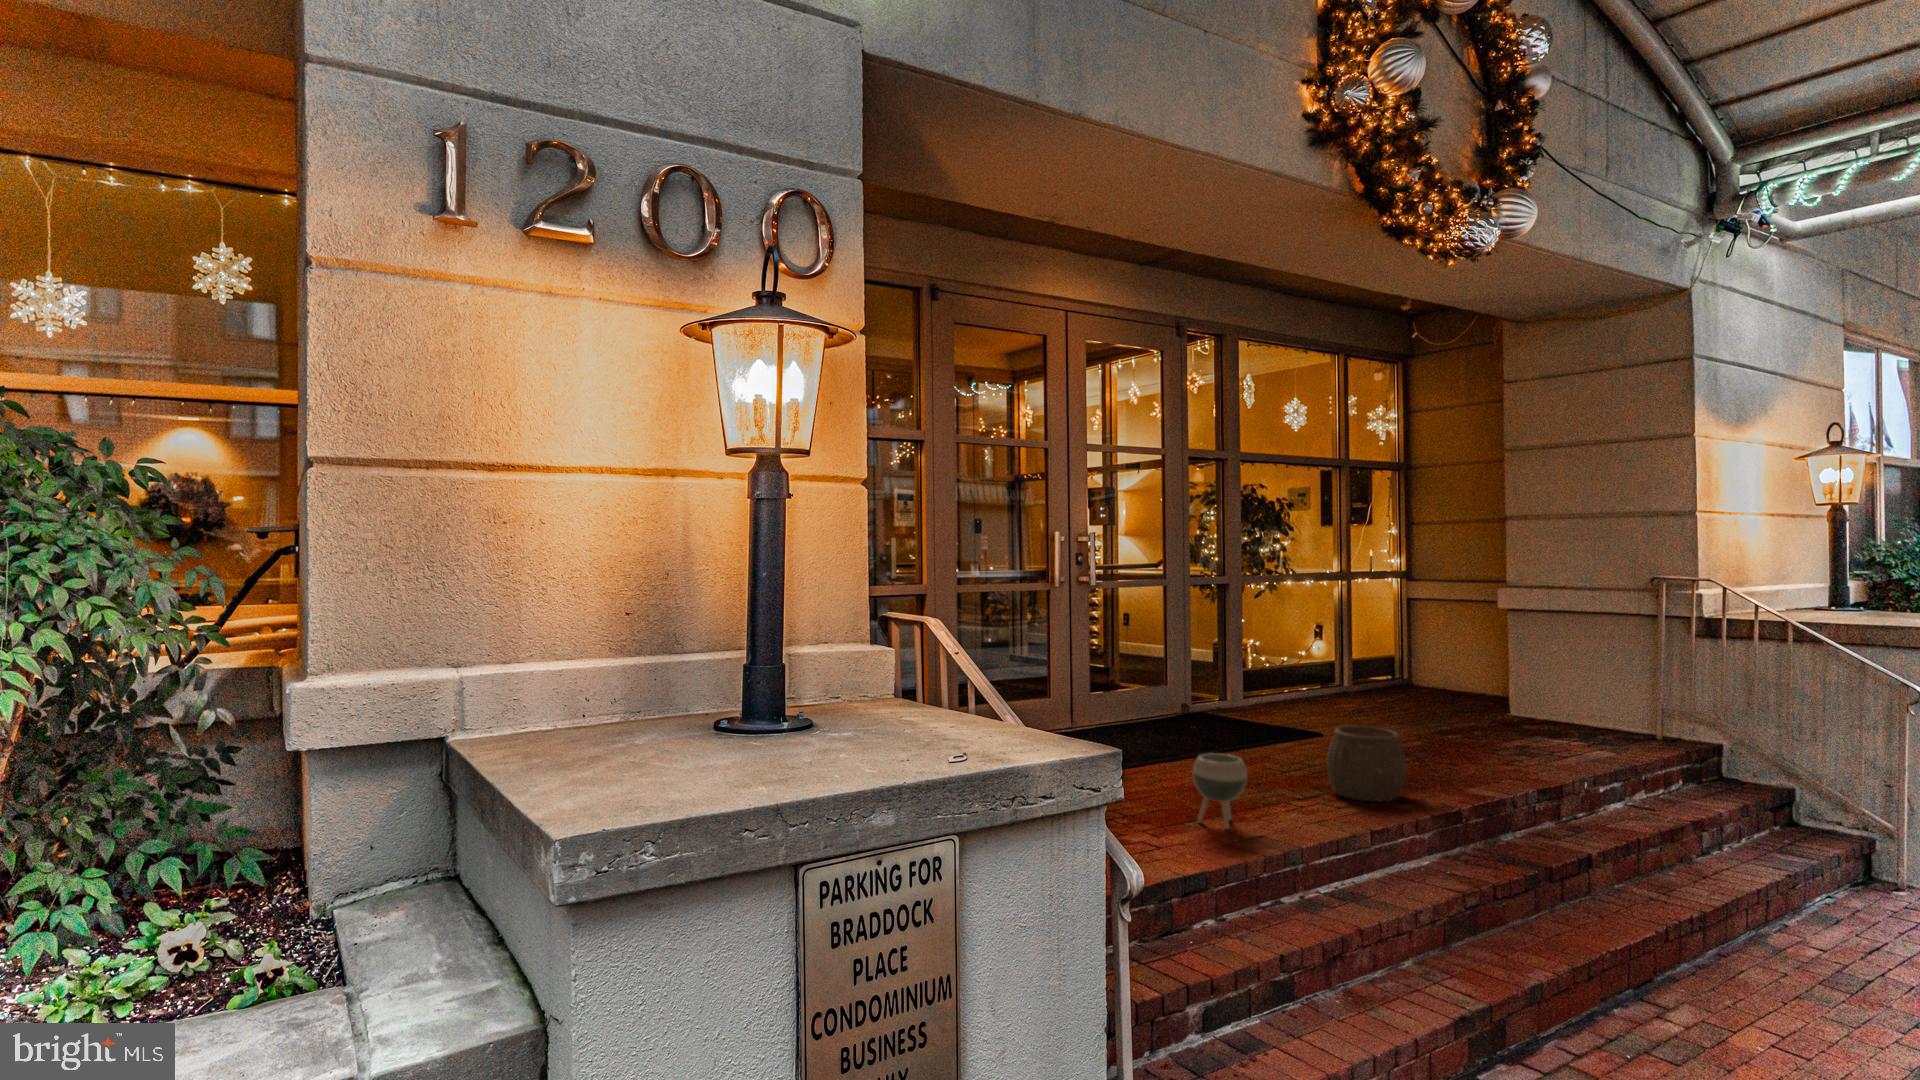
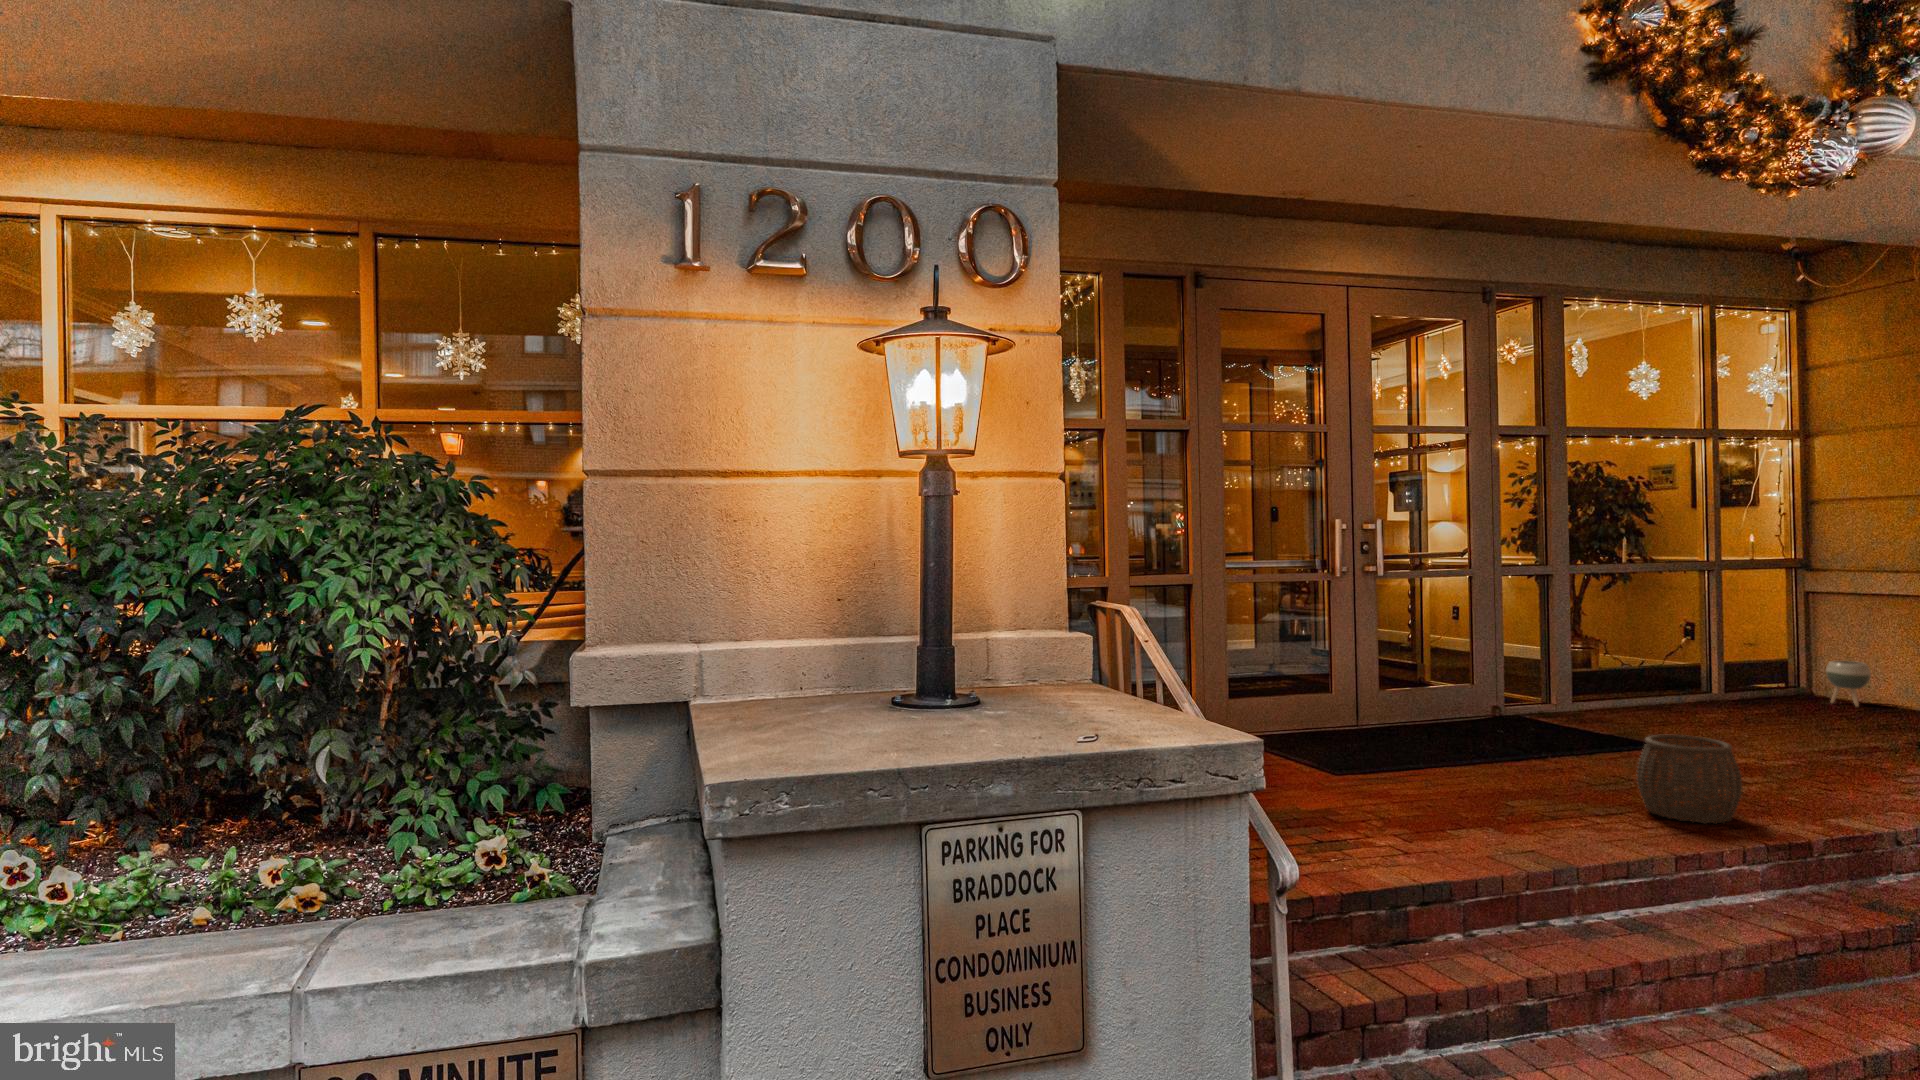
planter: present [1193,753,1247,829] -> present [1826,661,1871,707]

